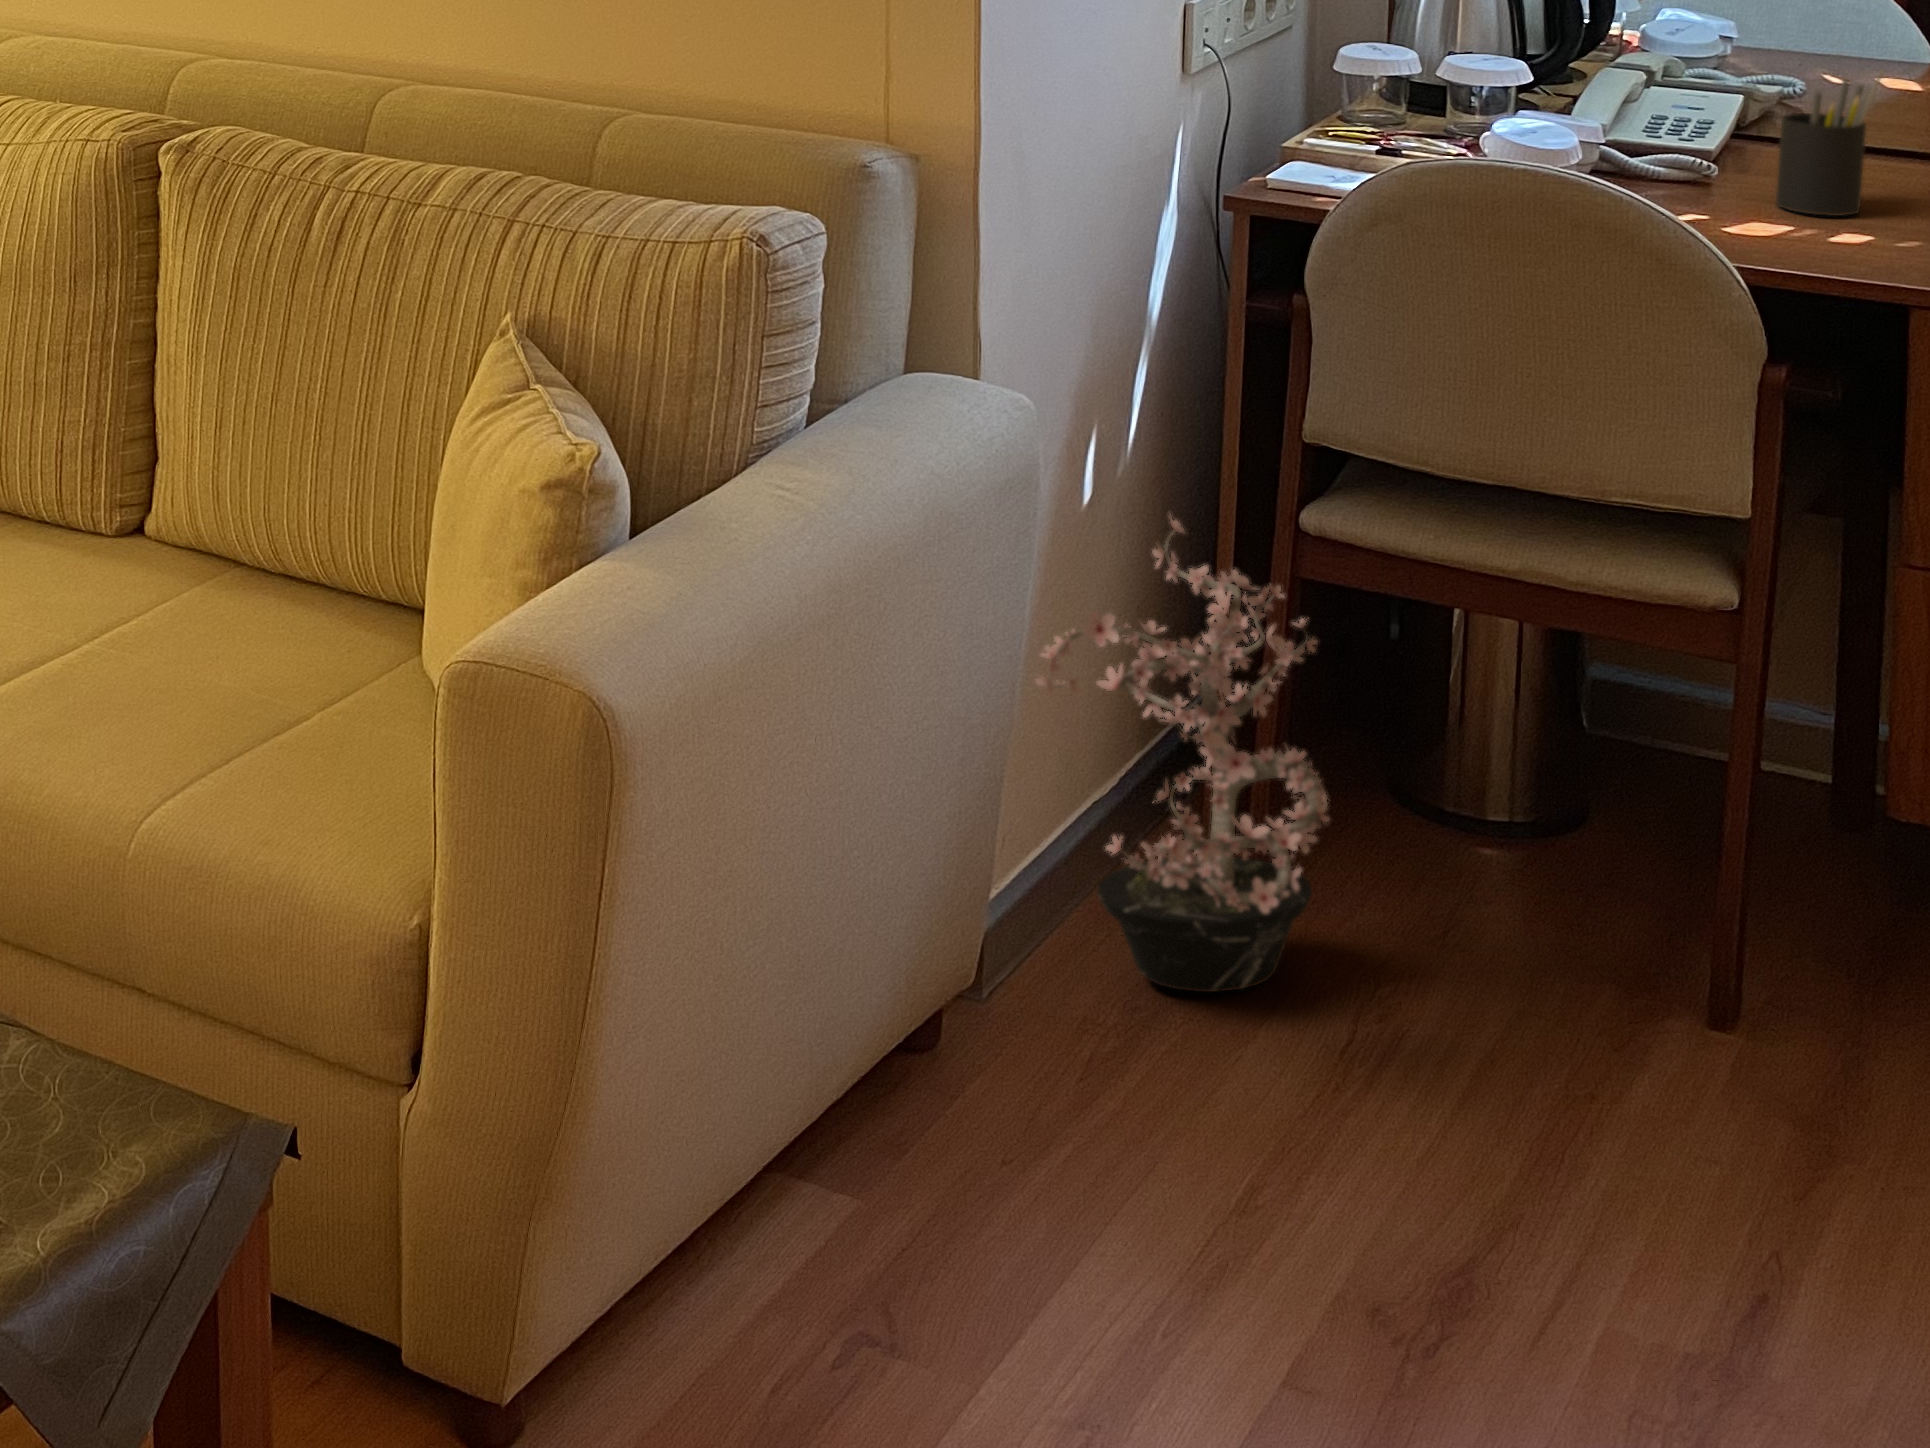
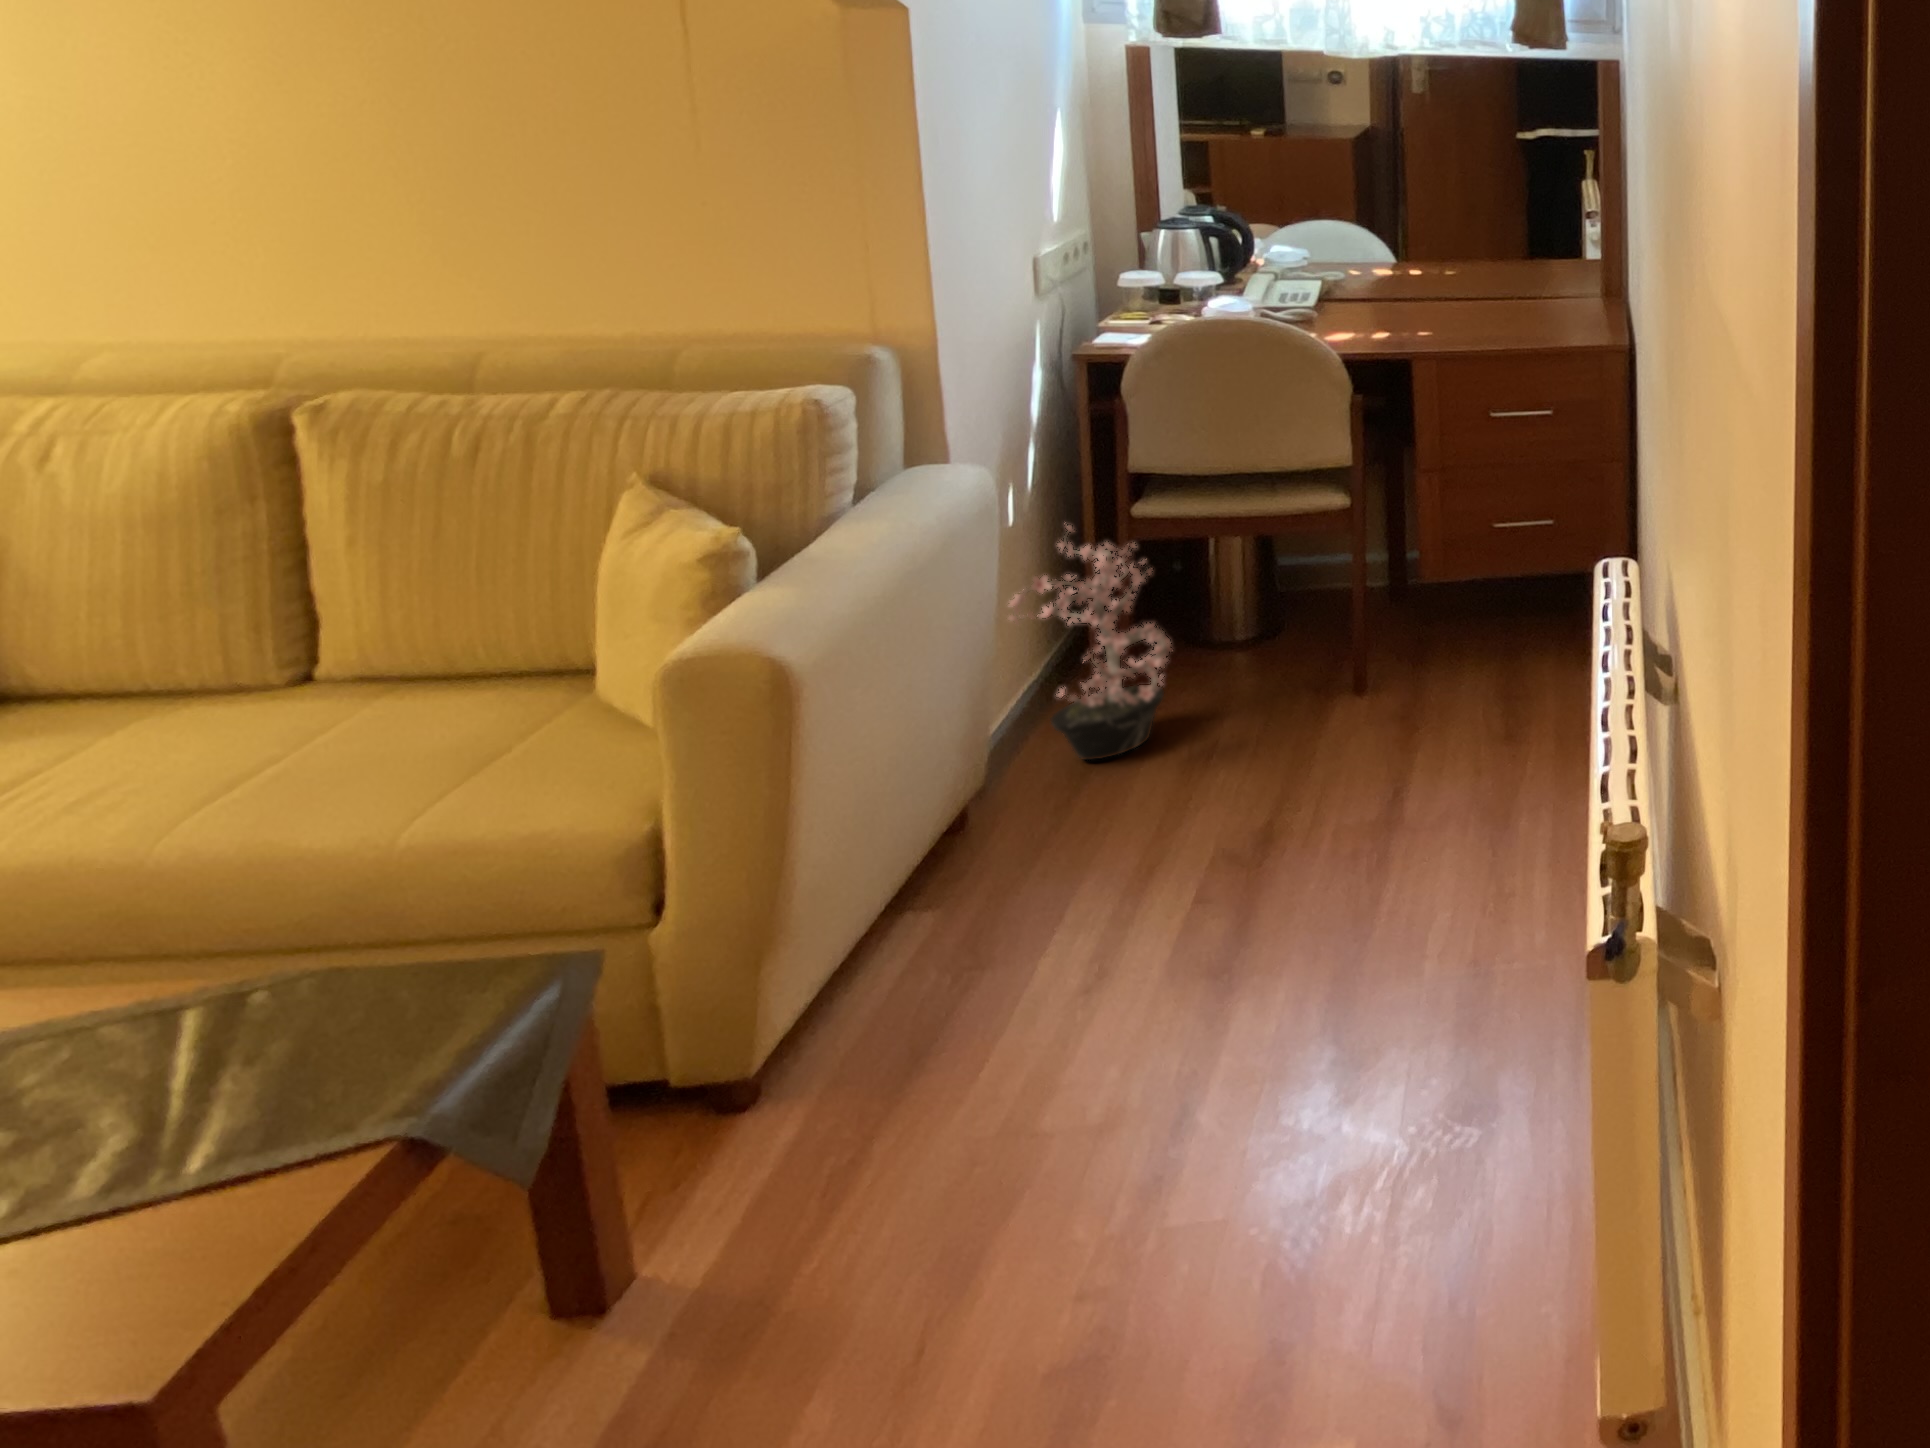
pen holder: present [1776,71,1883,216] -> none [1342,260,1383,328]

